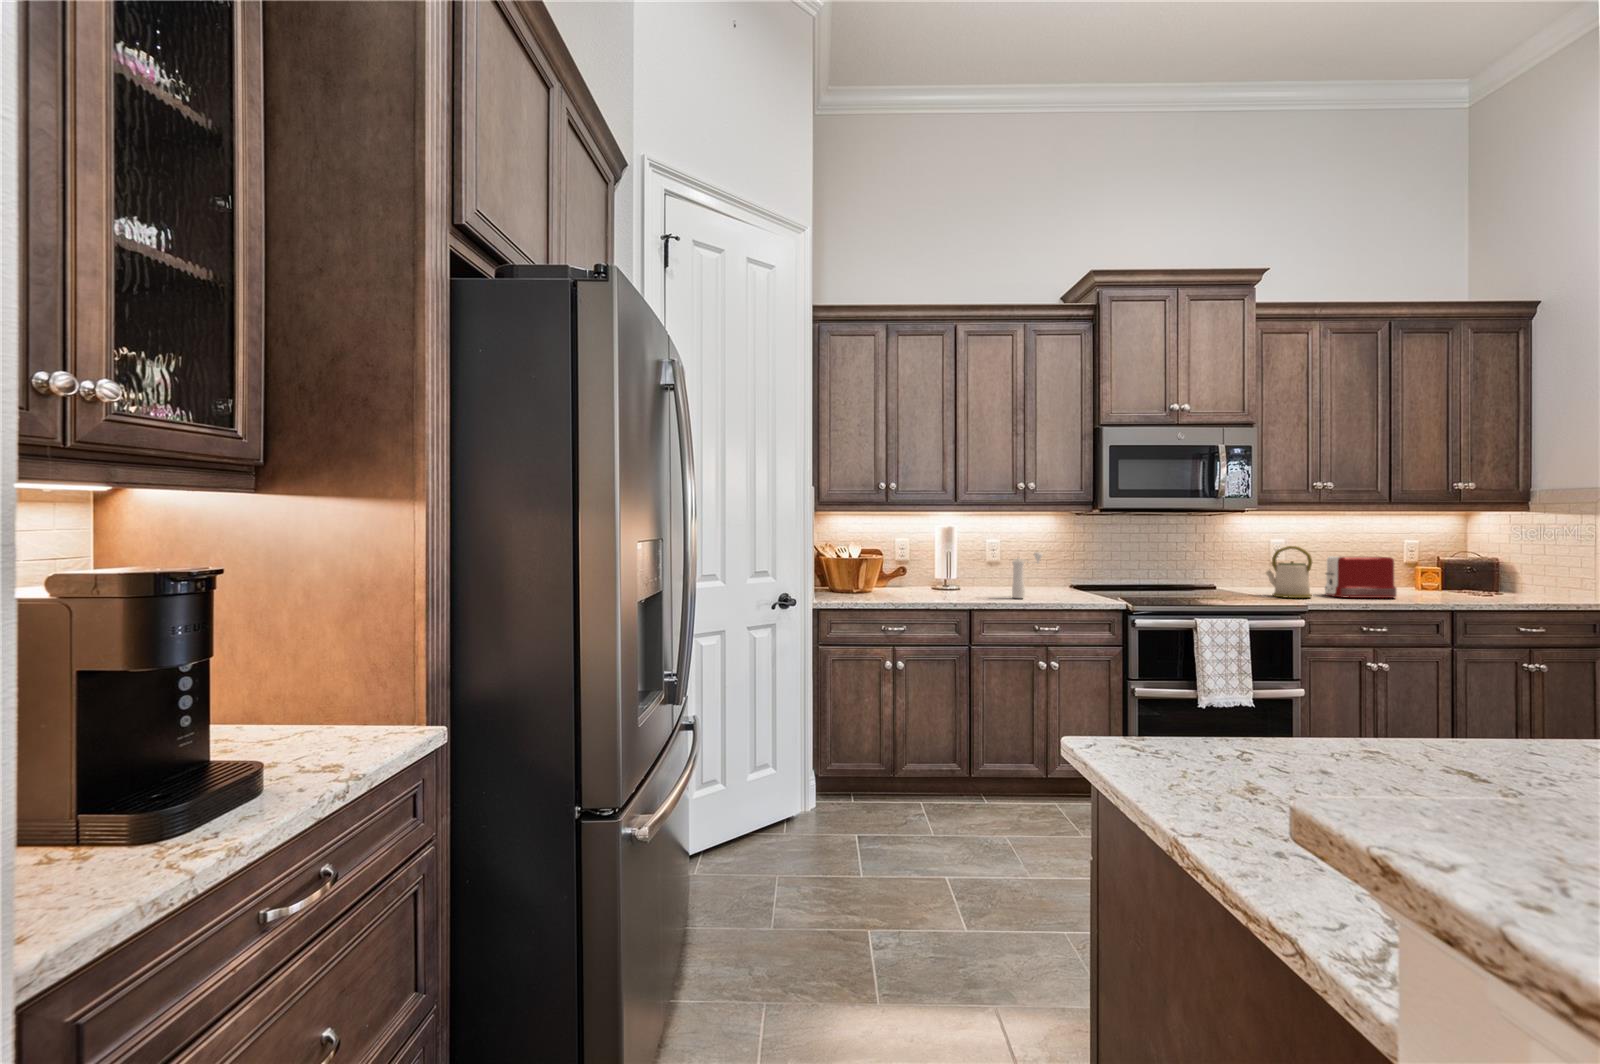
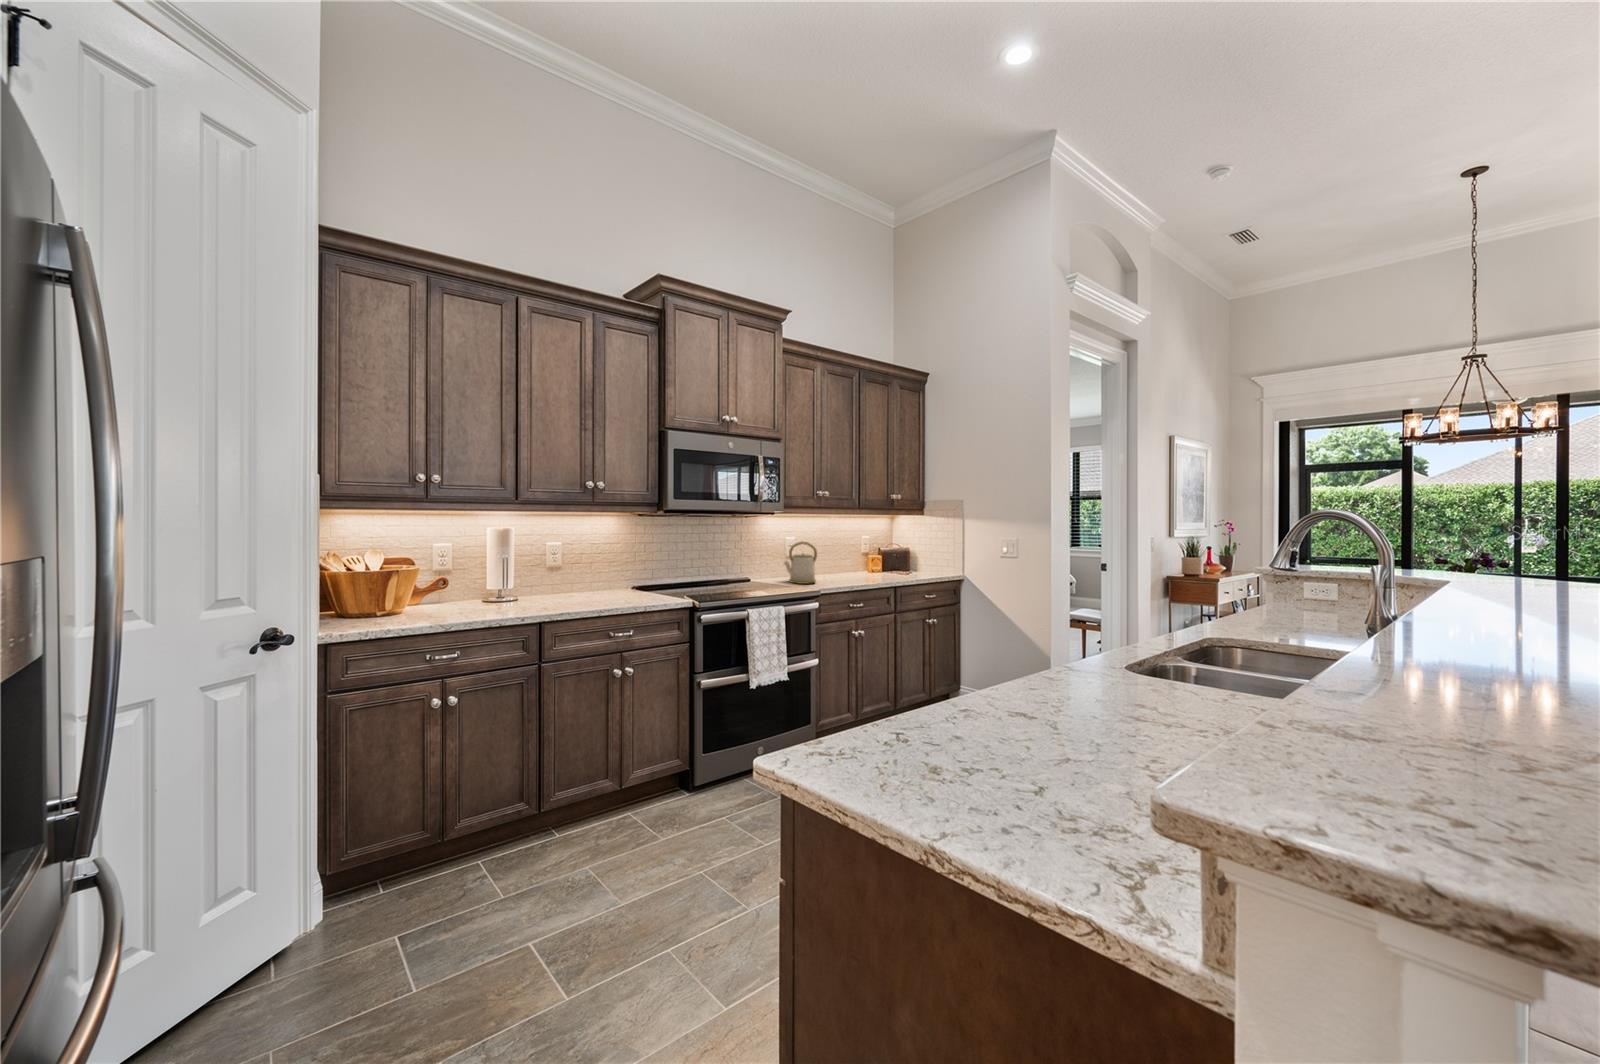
pepper mill: present [1012,552,1043,598] -> none [583,555,614,605]
toaster: present [1325,556,1397,598] -> none [819,548,862,580]

